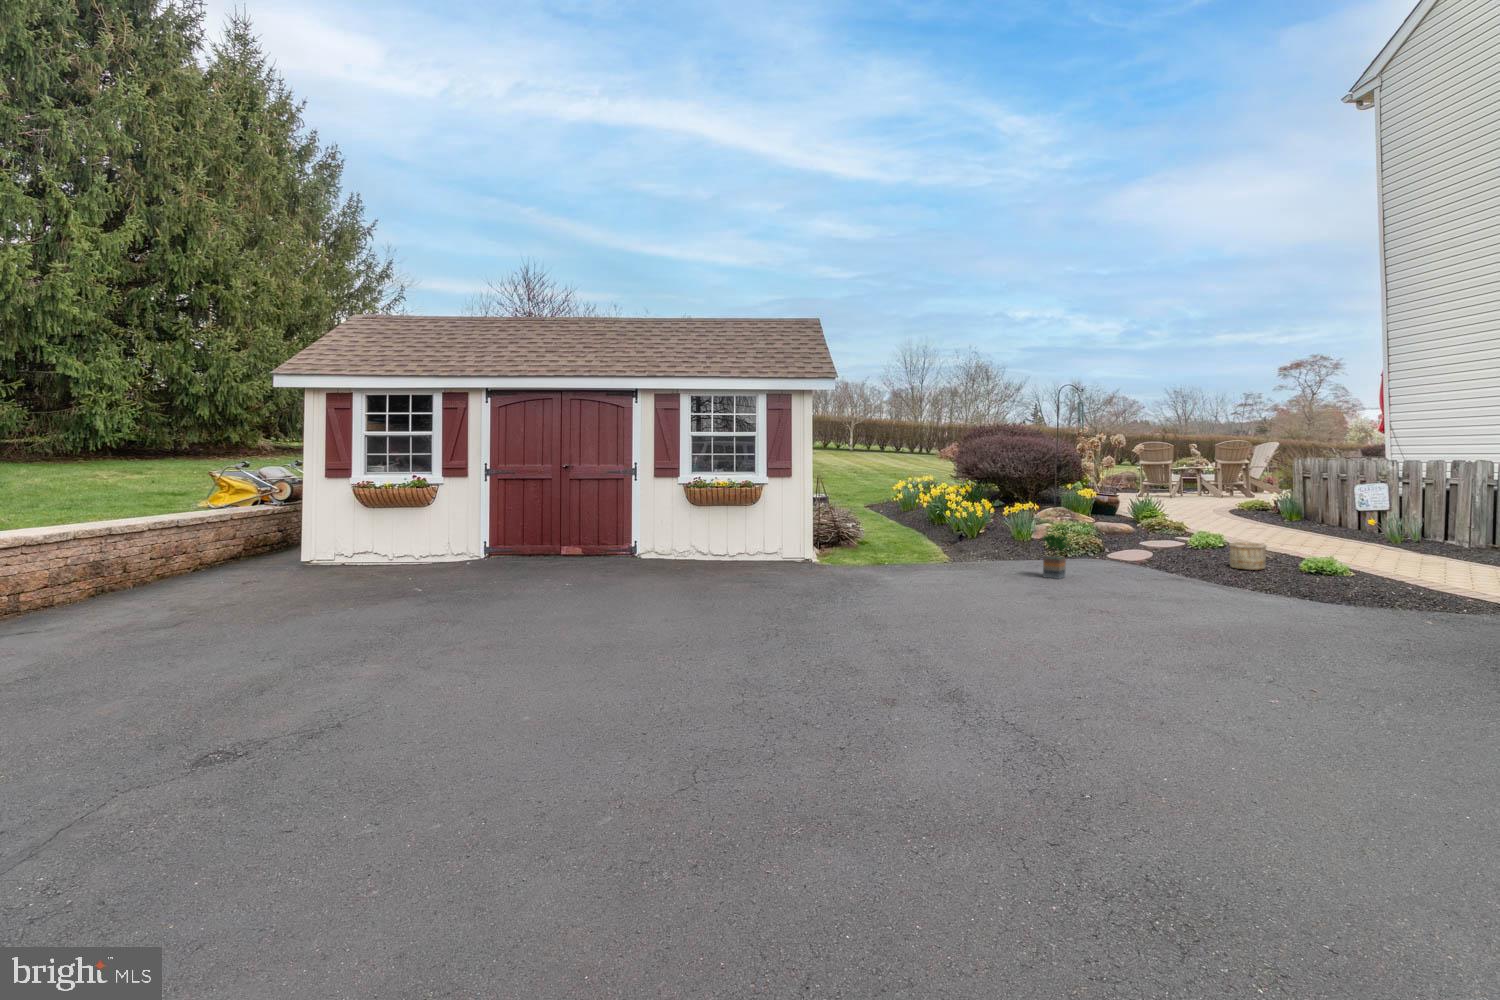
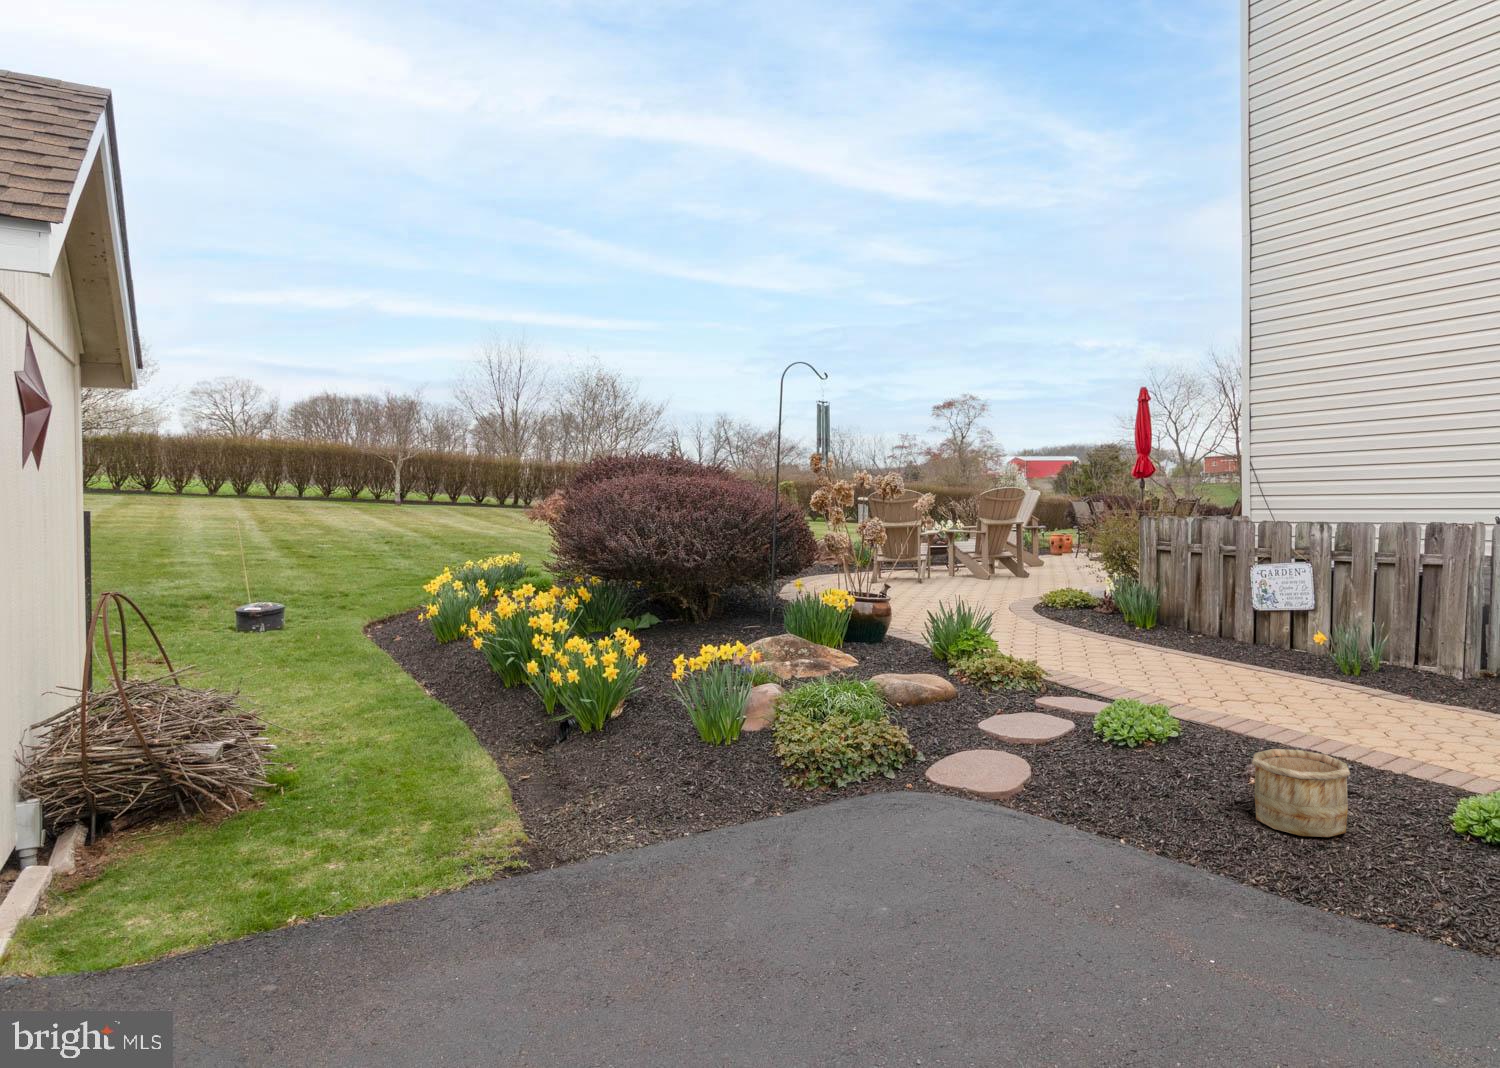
potted tree: present [1043,534,1071,579] -> none [817,802,920,975]

